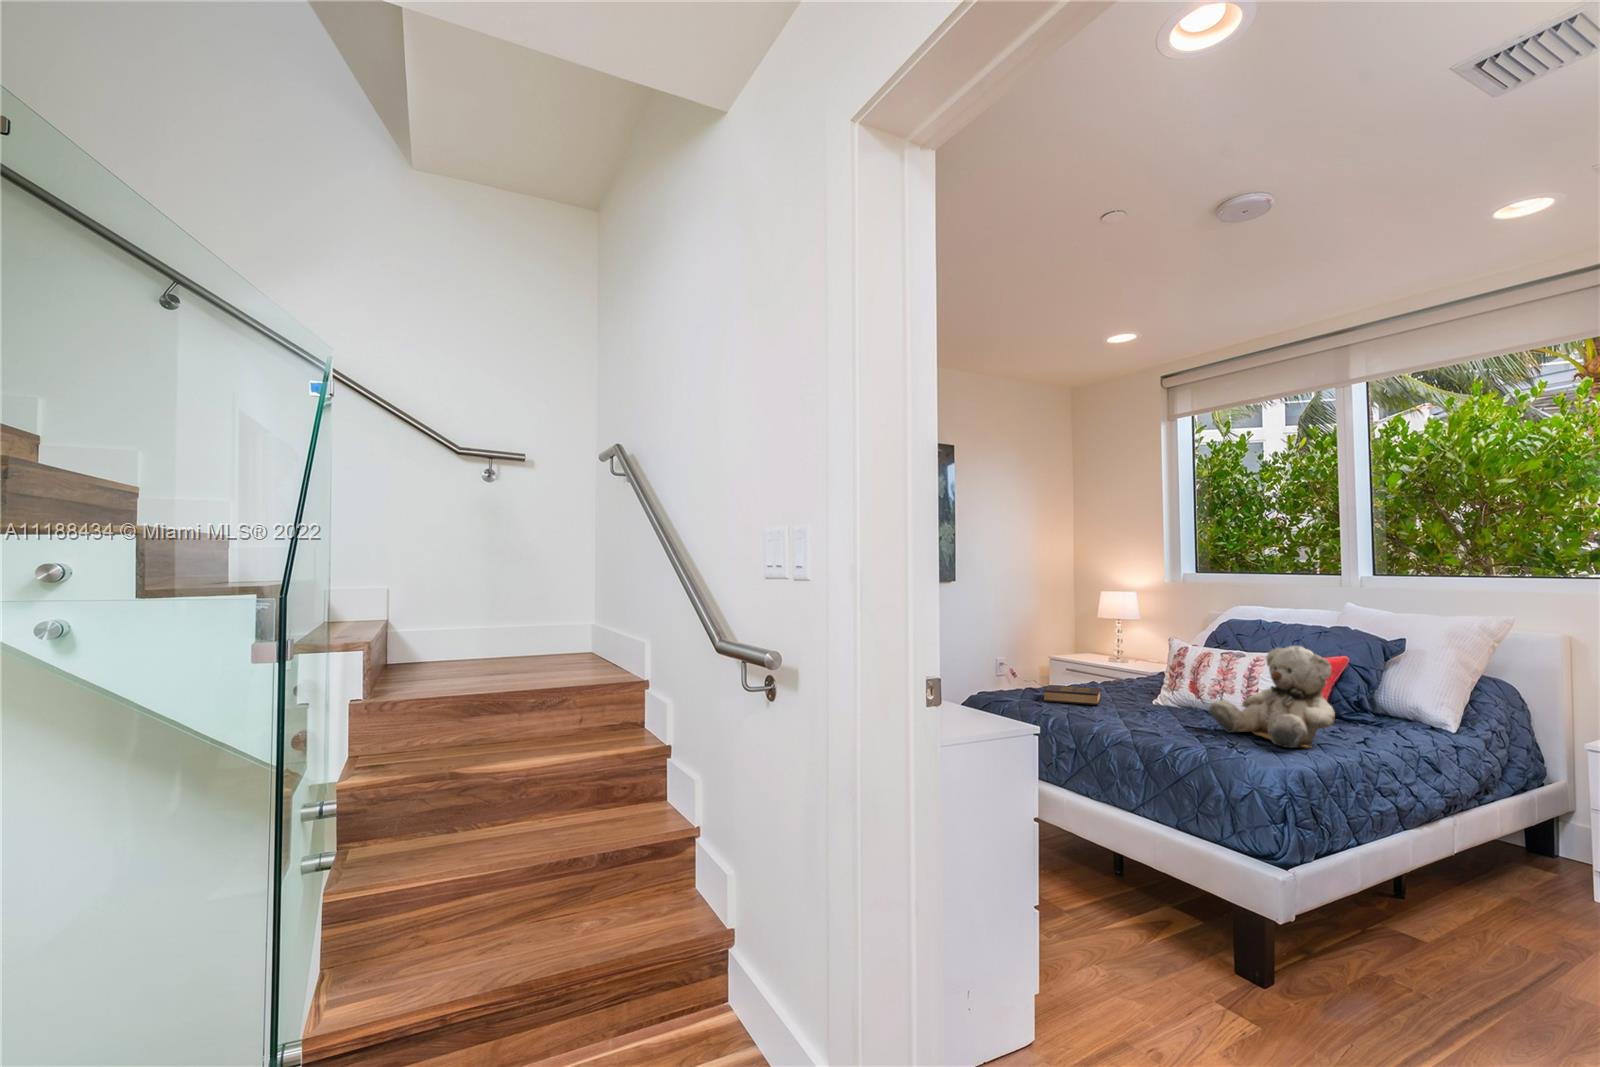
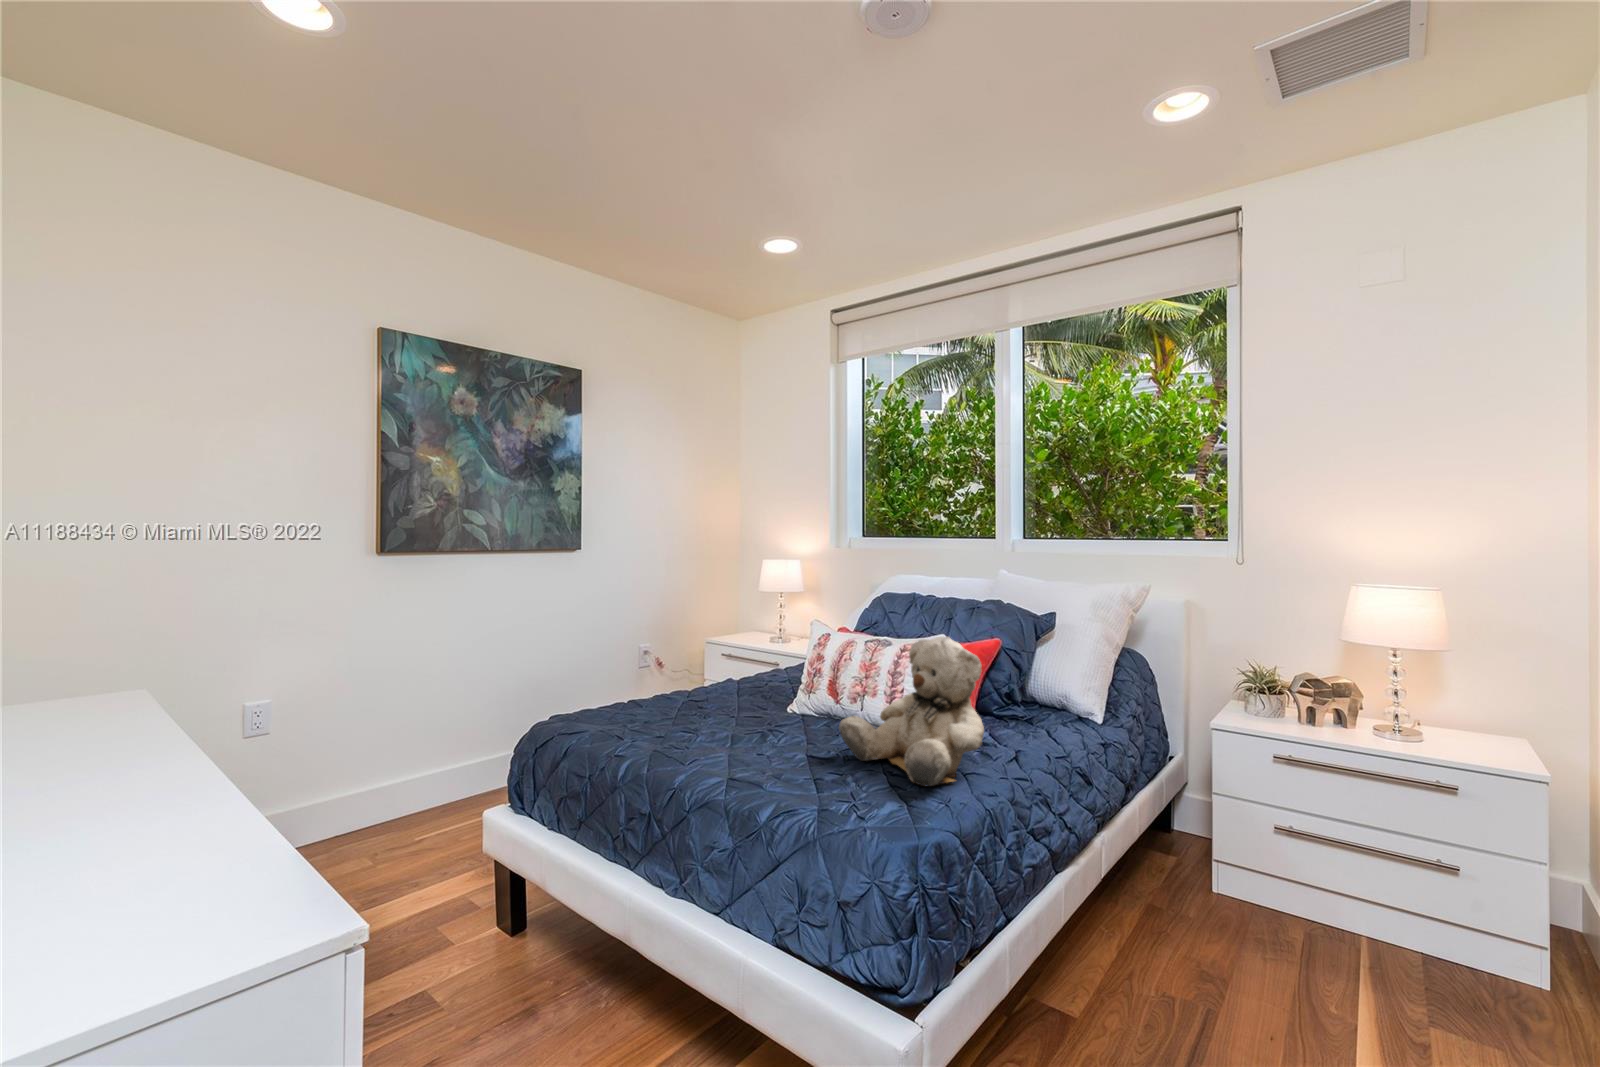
hardback book: present [1044,685,1101,705] -> none [642,695,722,723]

